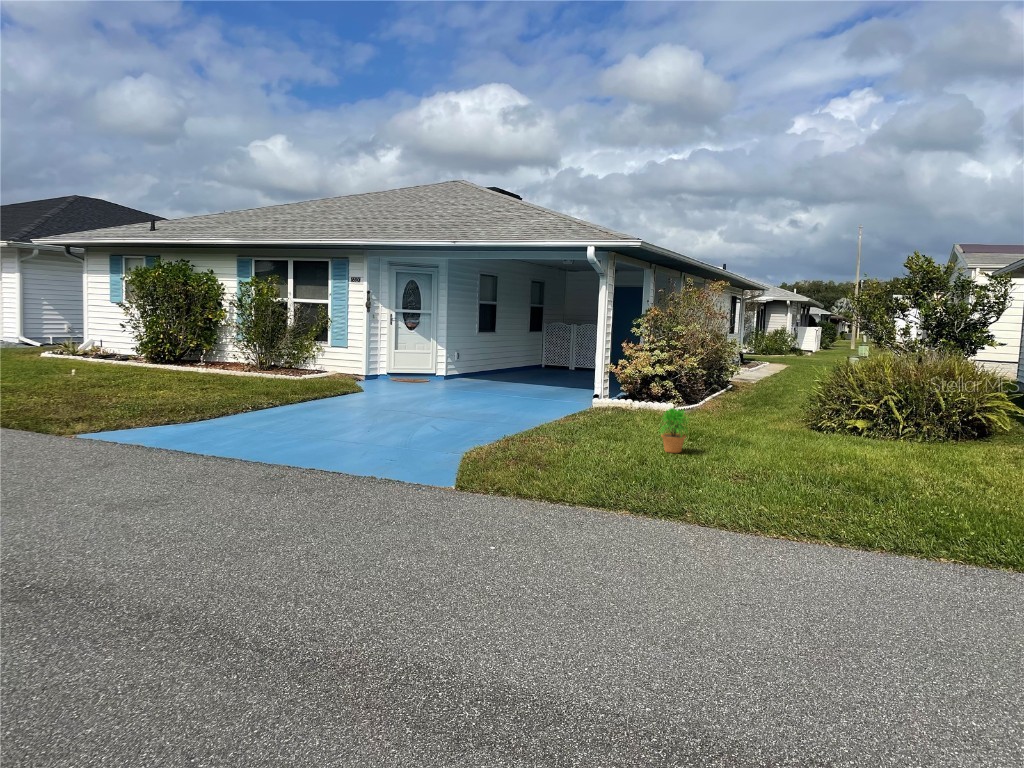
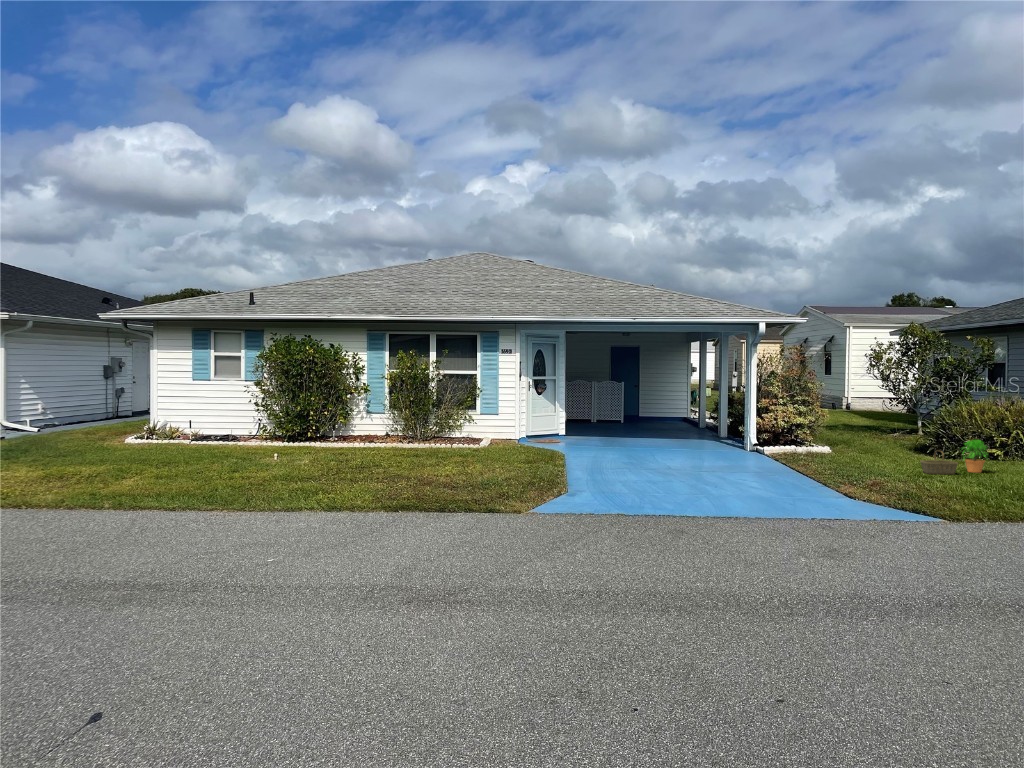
basket: none [594,419,638,453] -> present [920,450,958,474]

